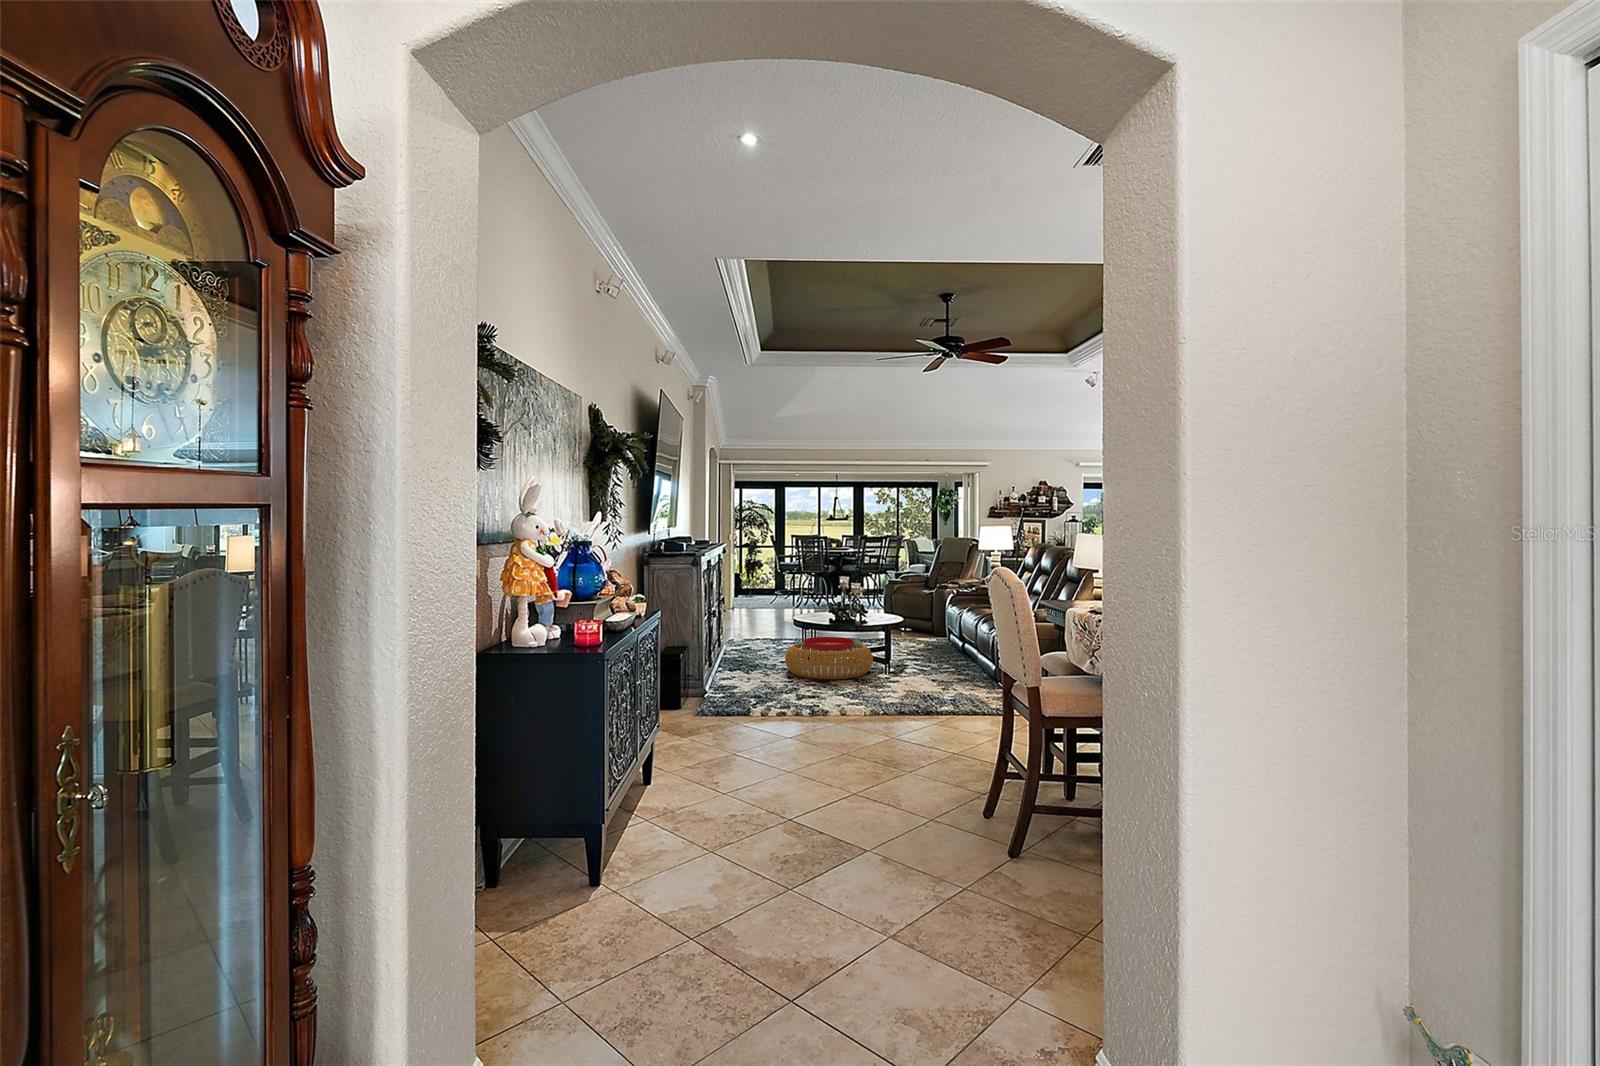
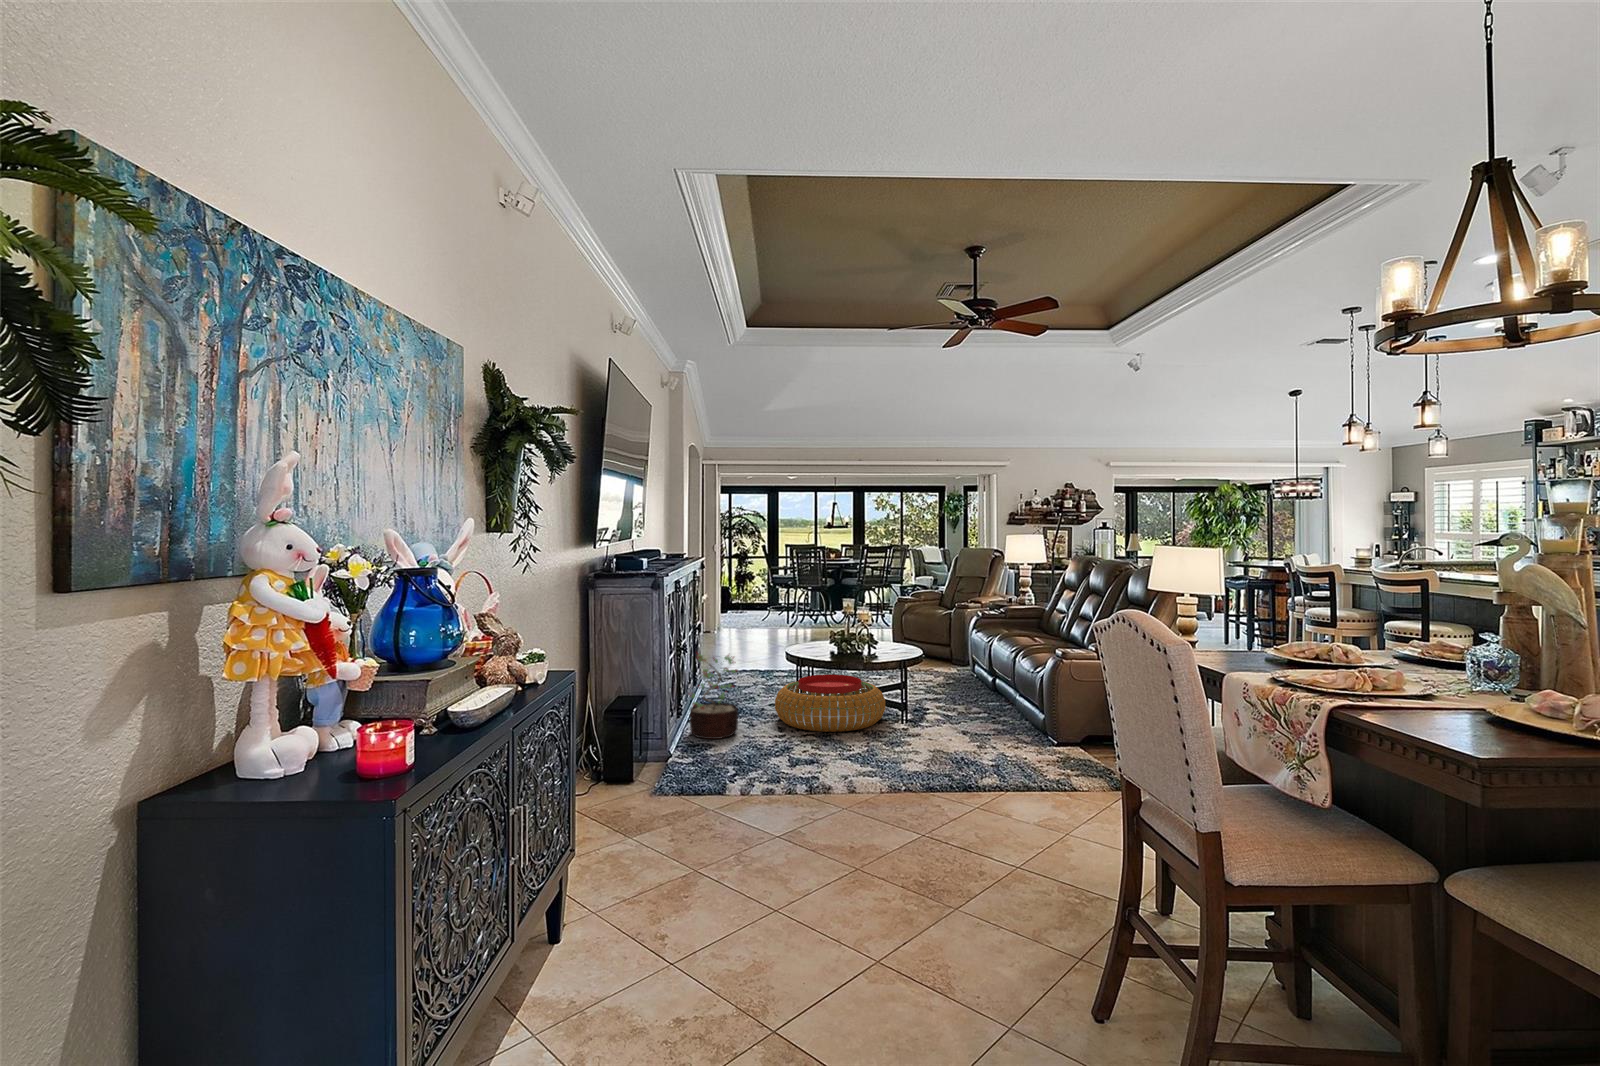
decorative plant: none [717,615,757,684] -> present [689,653,738,739]

